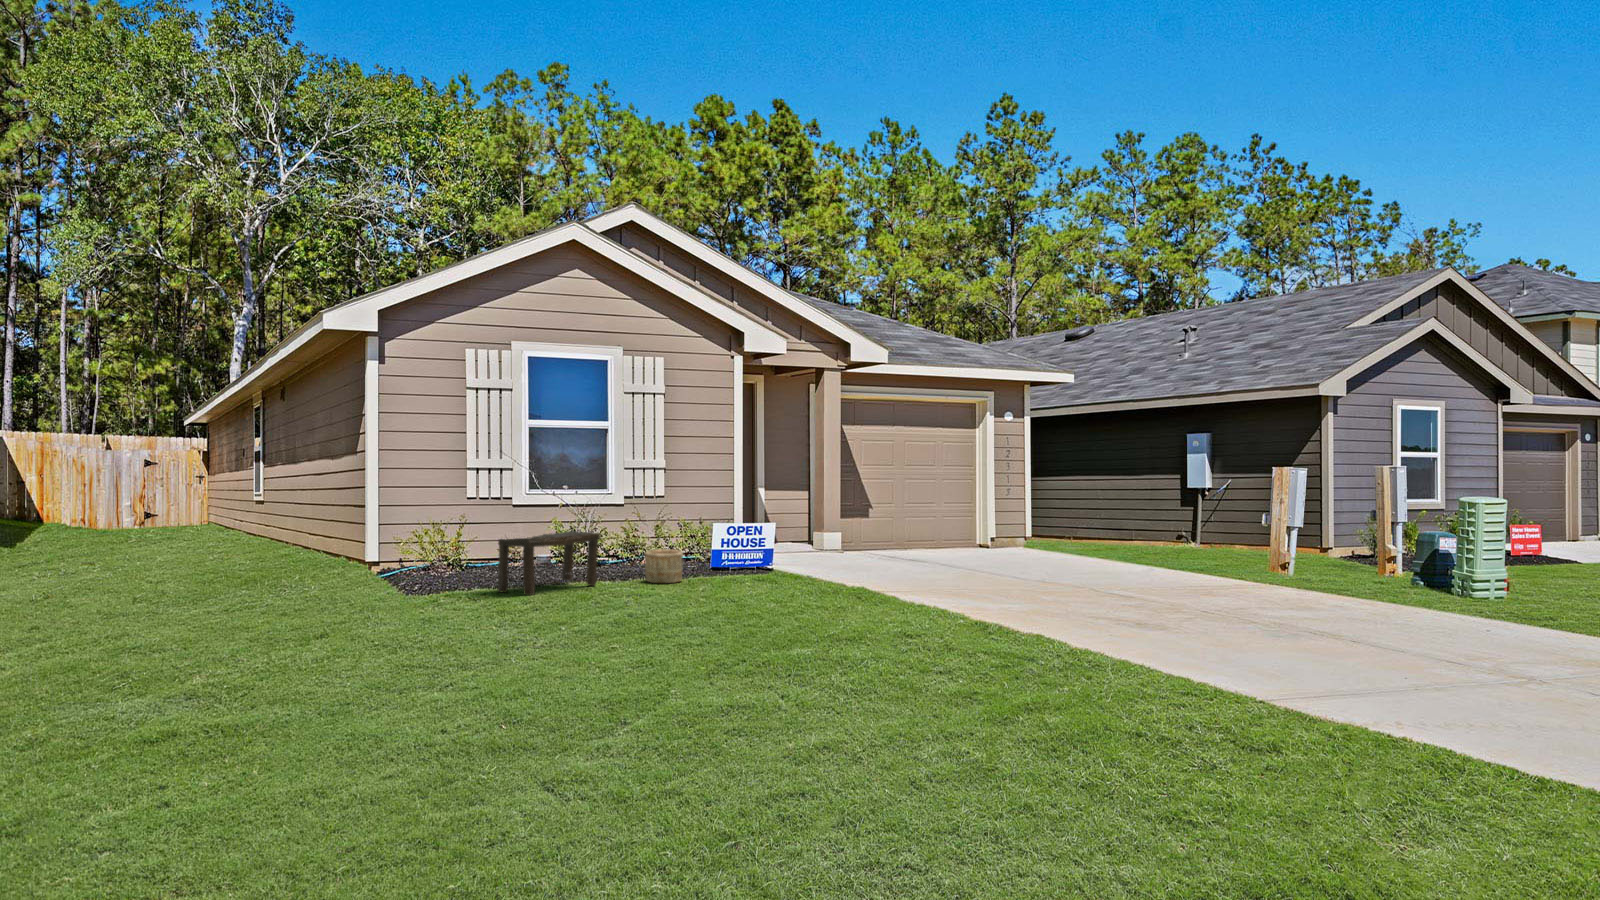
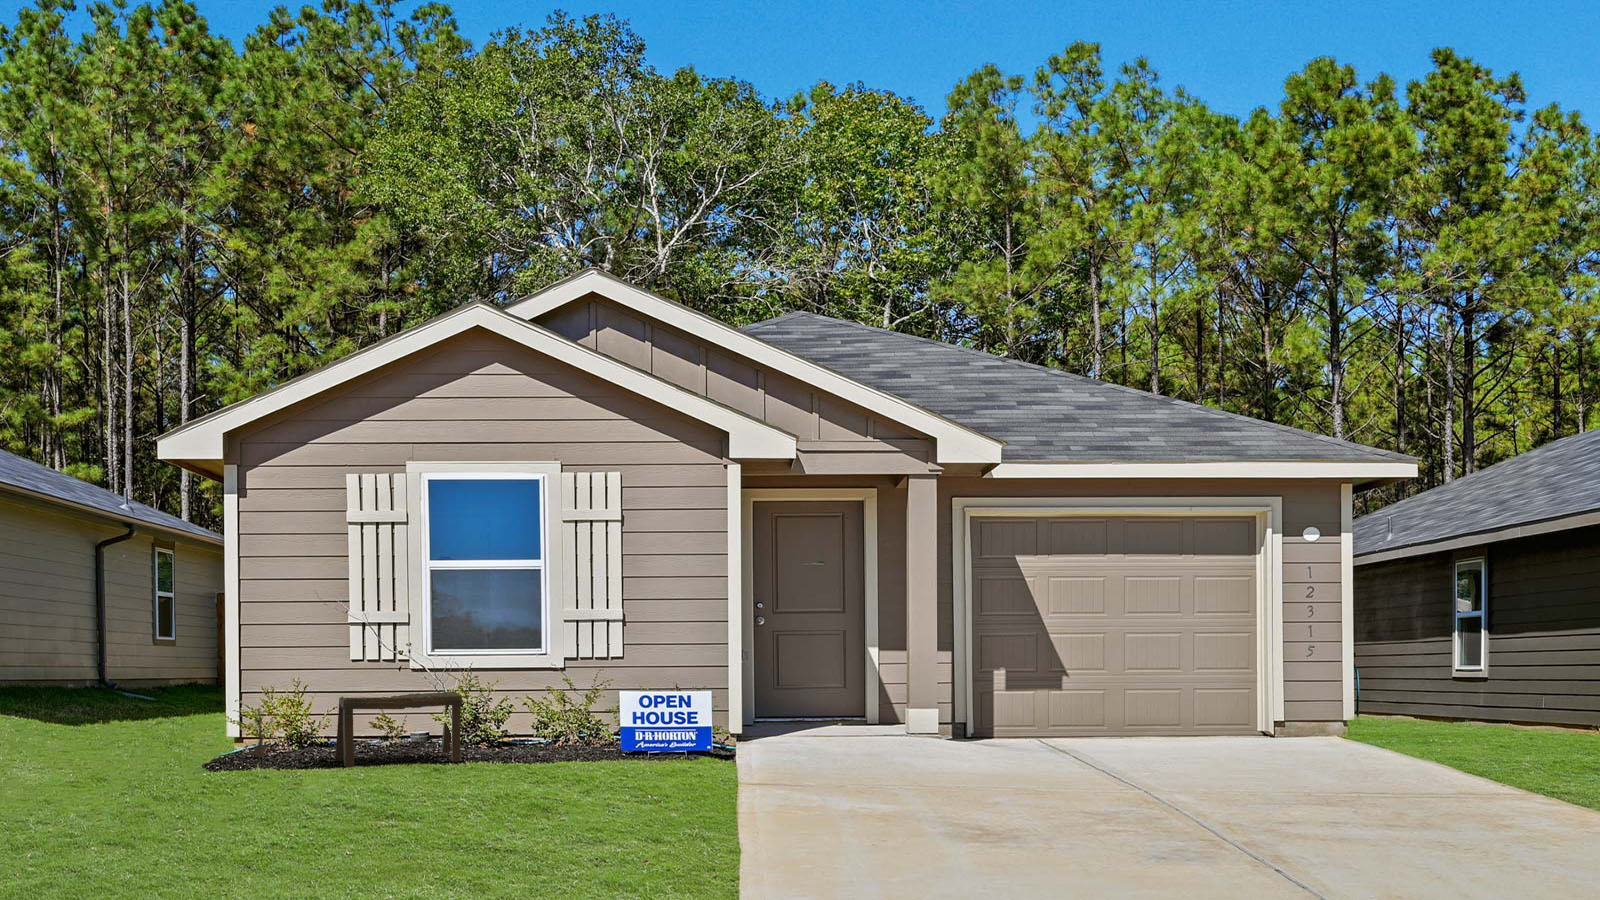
wooden bucket: present [645,549,683,583] -> none [529,720,580,766]
decorative plant: none [406,552,440,595] -> present [246,710,273,758]

